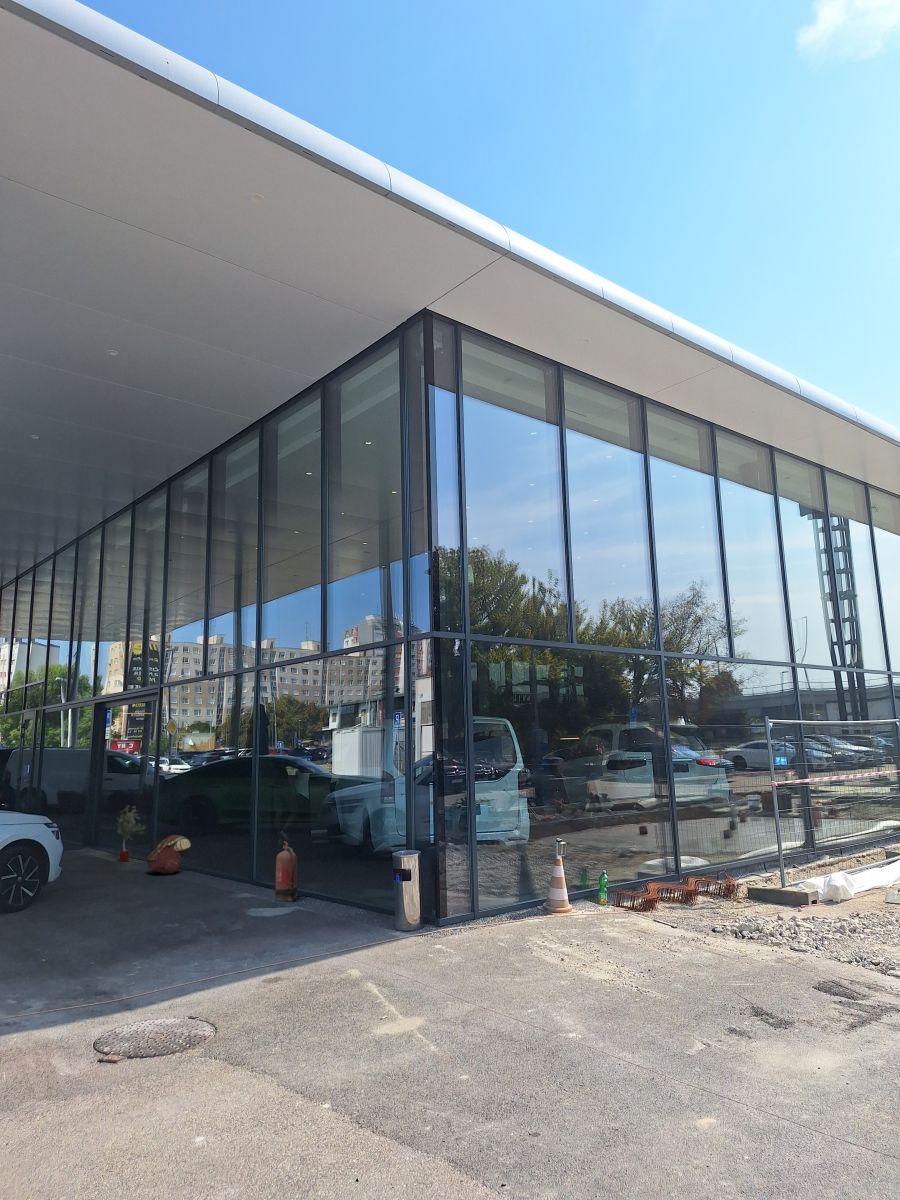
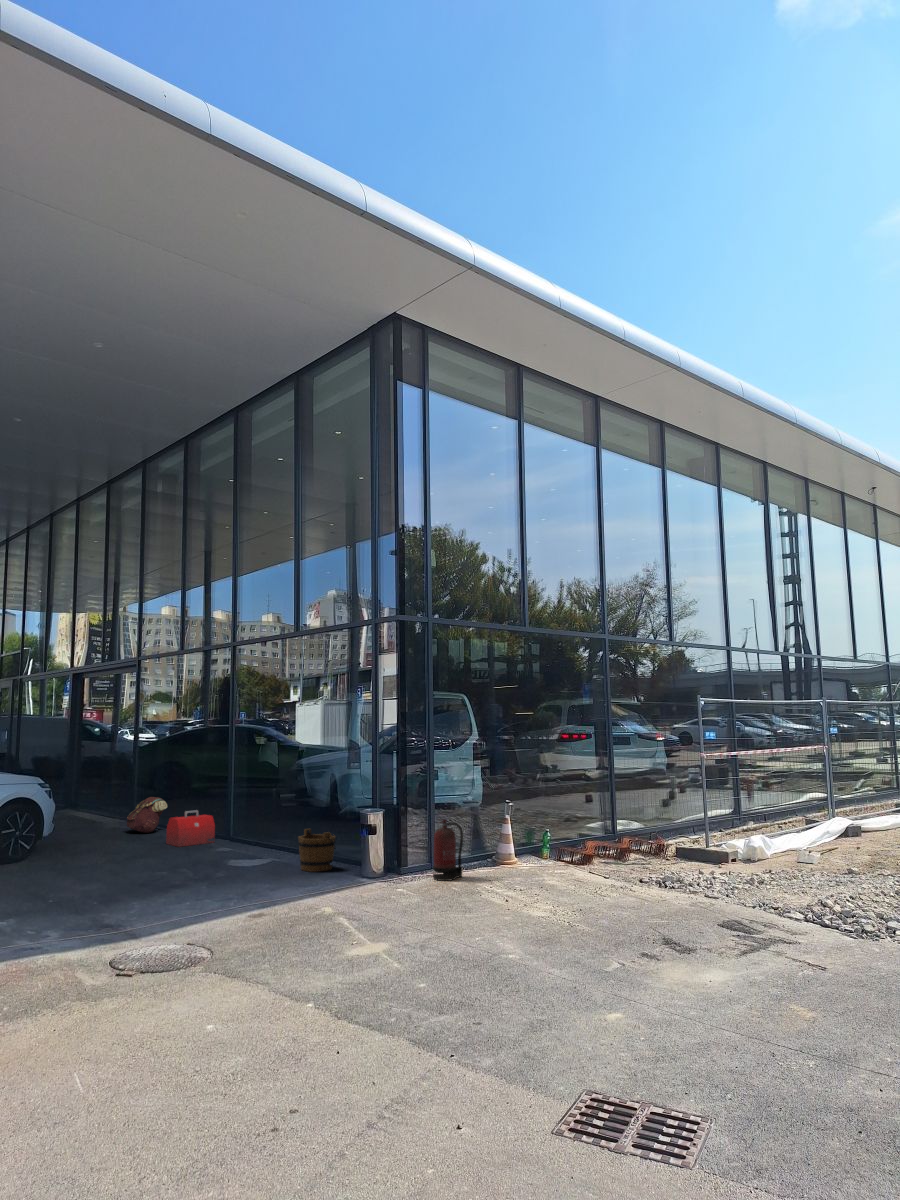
potted tree: present [118,806,145,862] -> none [93,769,123,822]
fire extinguisher: present [275,841,297,902] -> present [433,820,463,881]
toolbox: none [187,850,239,890] -> present [166,810,215,847]
bucket: none [326,871,367,920] -> present [298,829,336,872]

